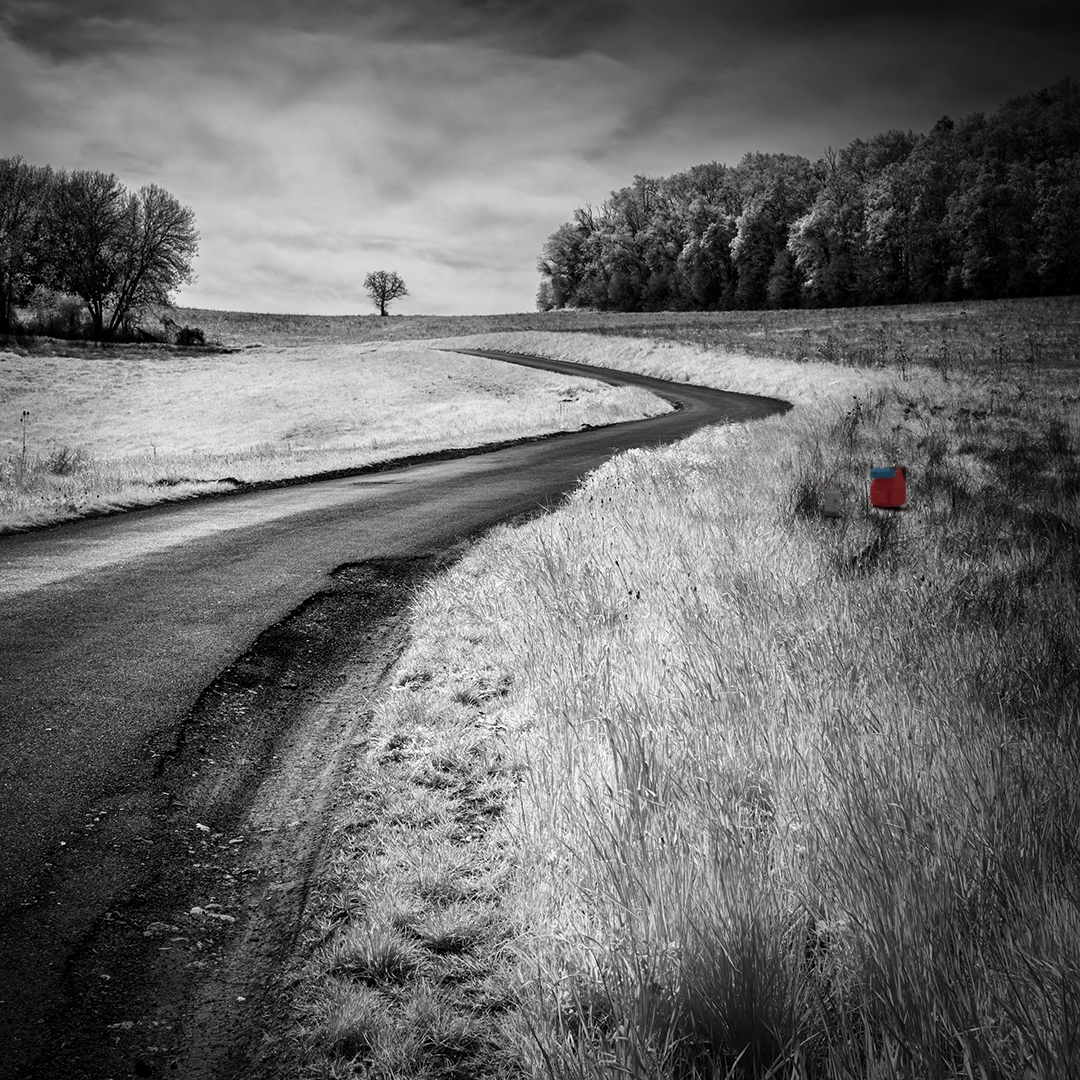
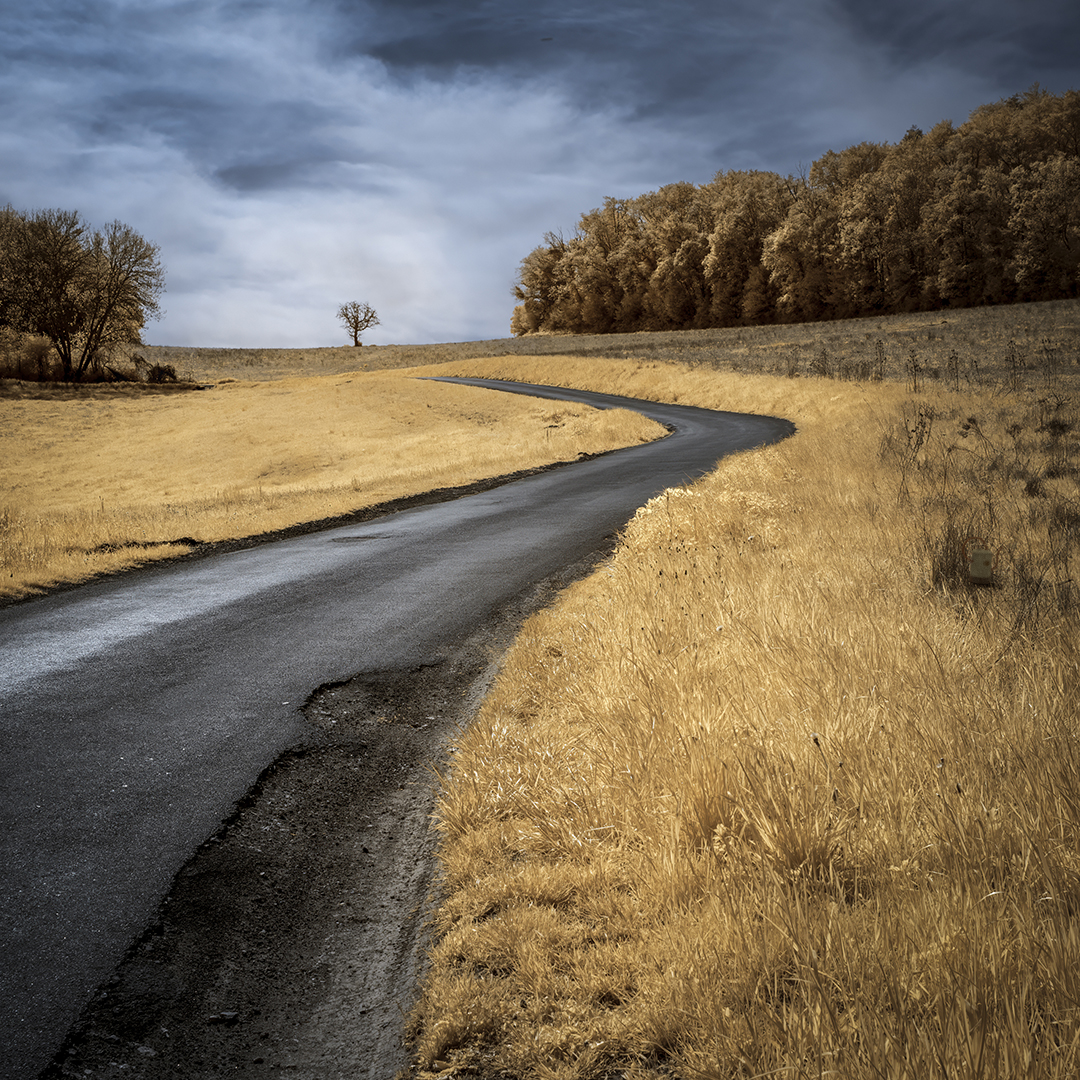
backpack: present [870,466,907,507] -> none [1008,508,1060,564]

